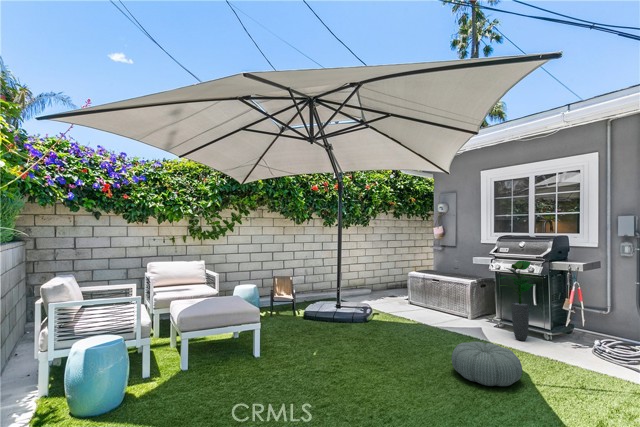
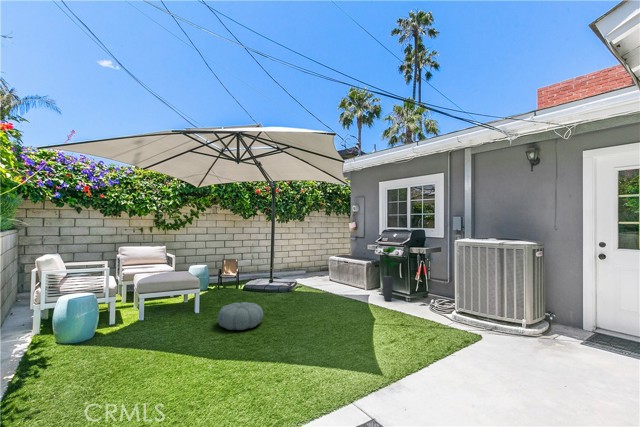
pouf: present [452,342,522,386] -> present [218,302,263,330]

